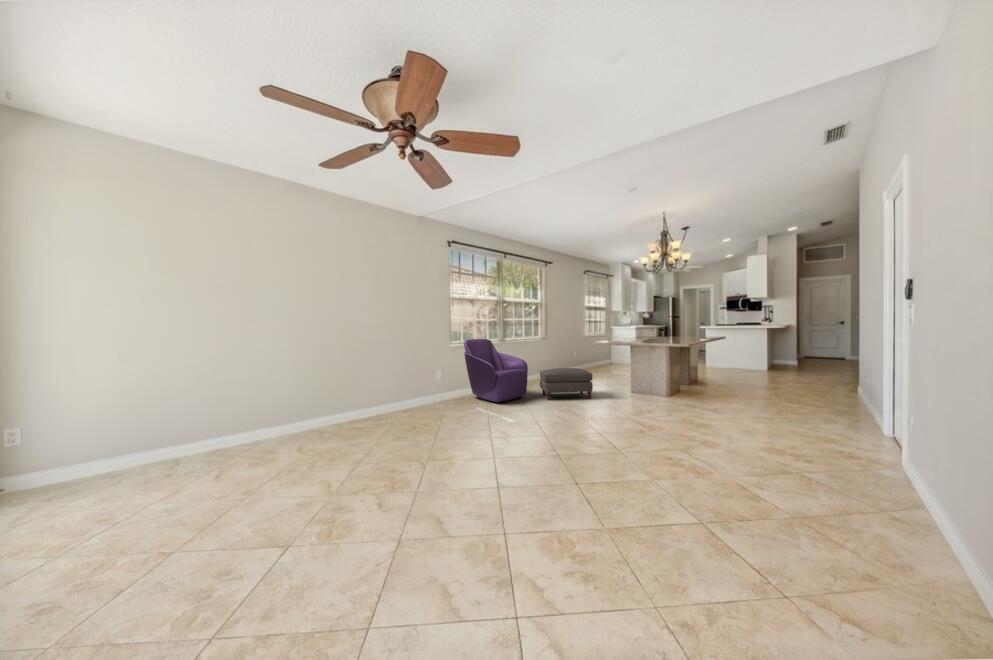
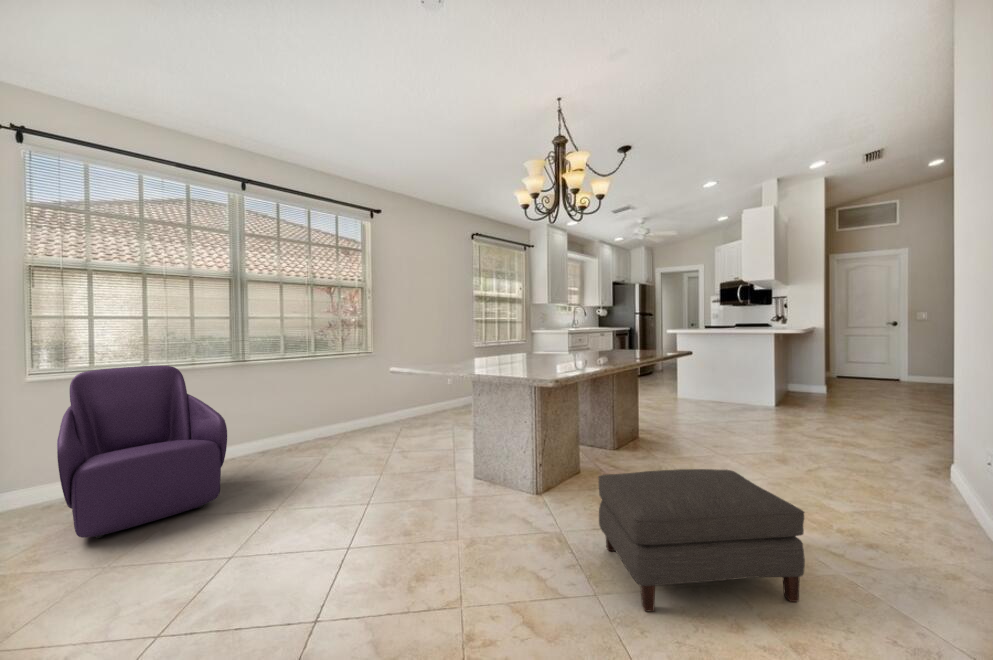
ottoman: present [540,368,593,400] -> present [599,469,805,612]

